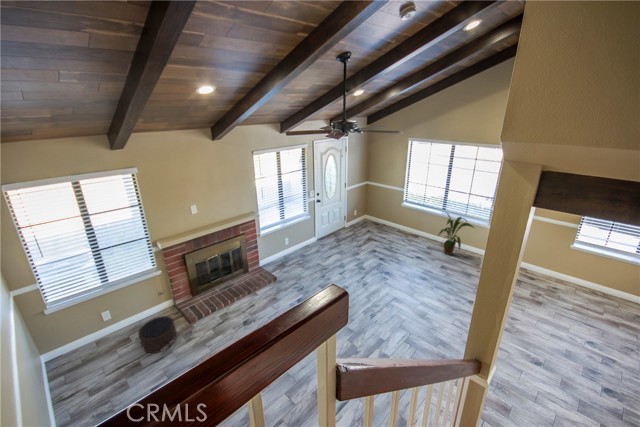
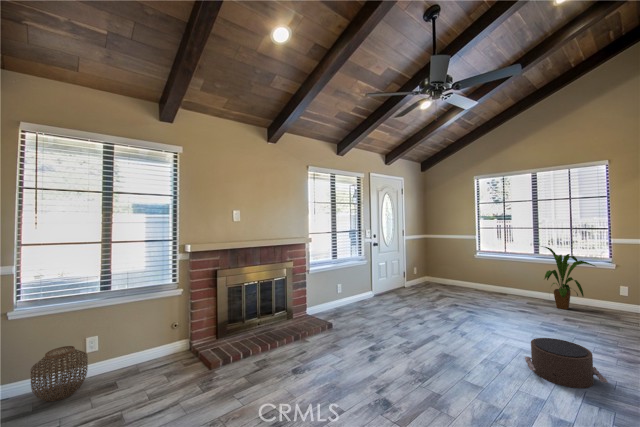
pouf: present [136,316,177,353] -> present [525,338,608,388]
woven basket: none [73,323,109,355] -> present [30,346,88,402]

